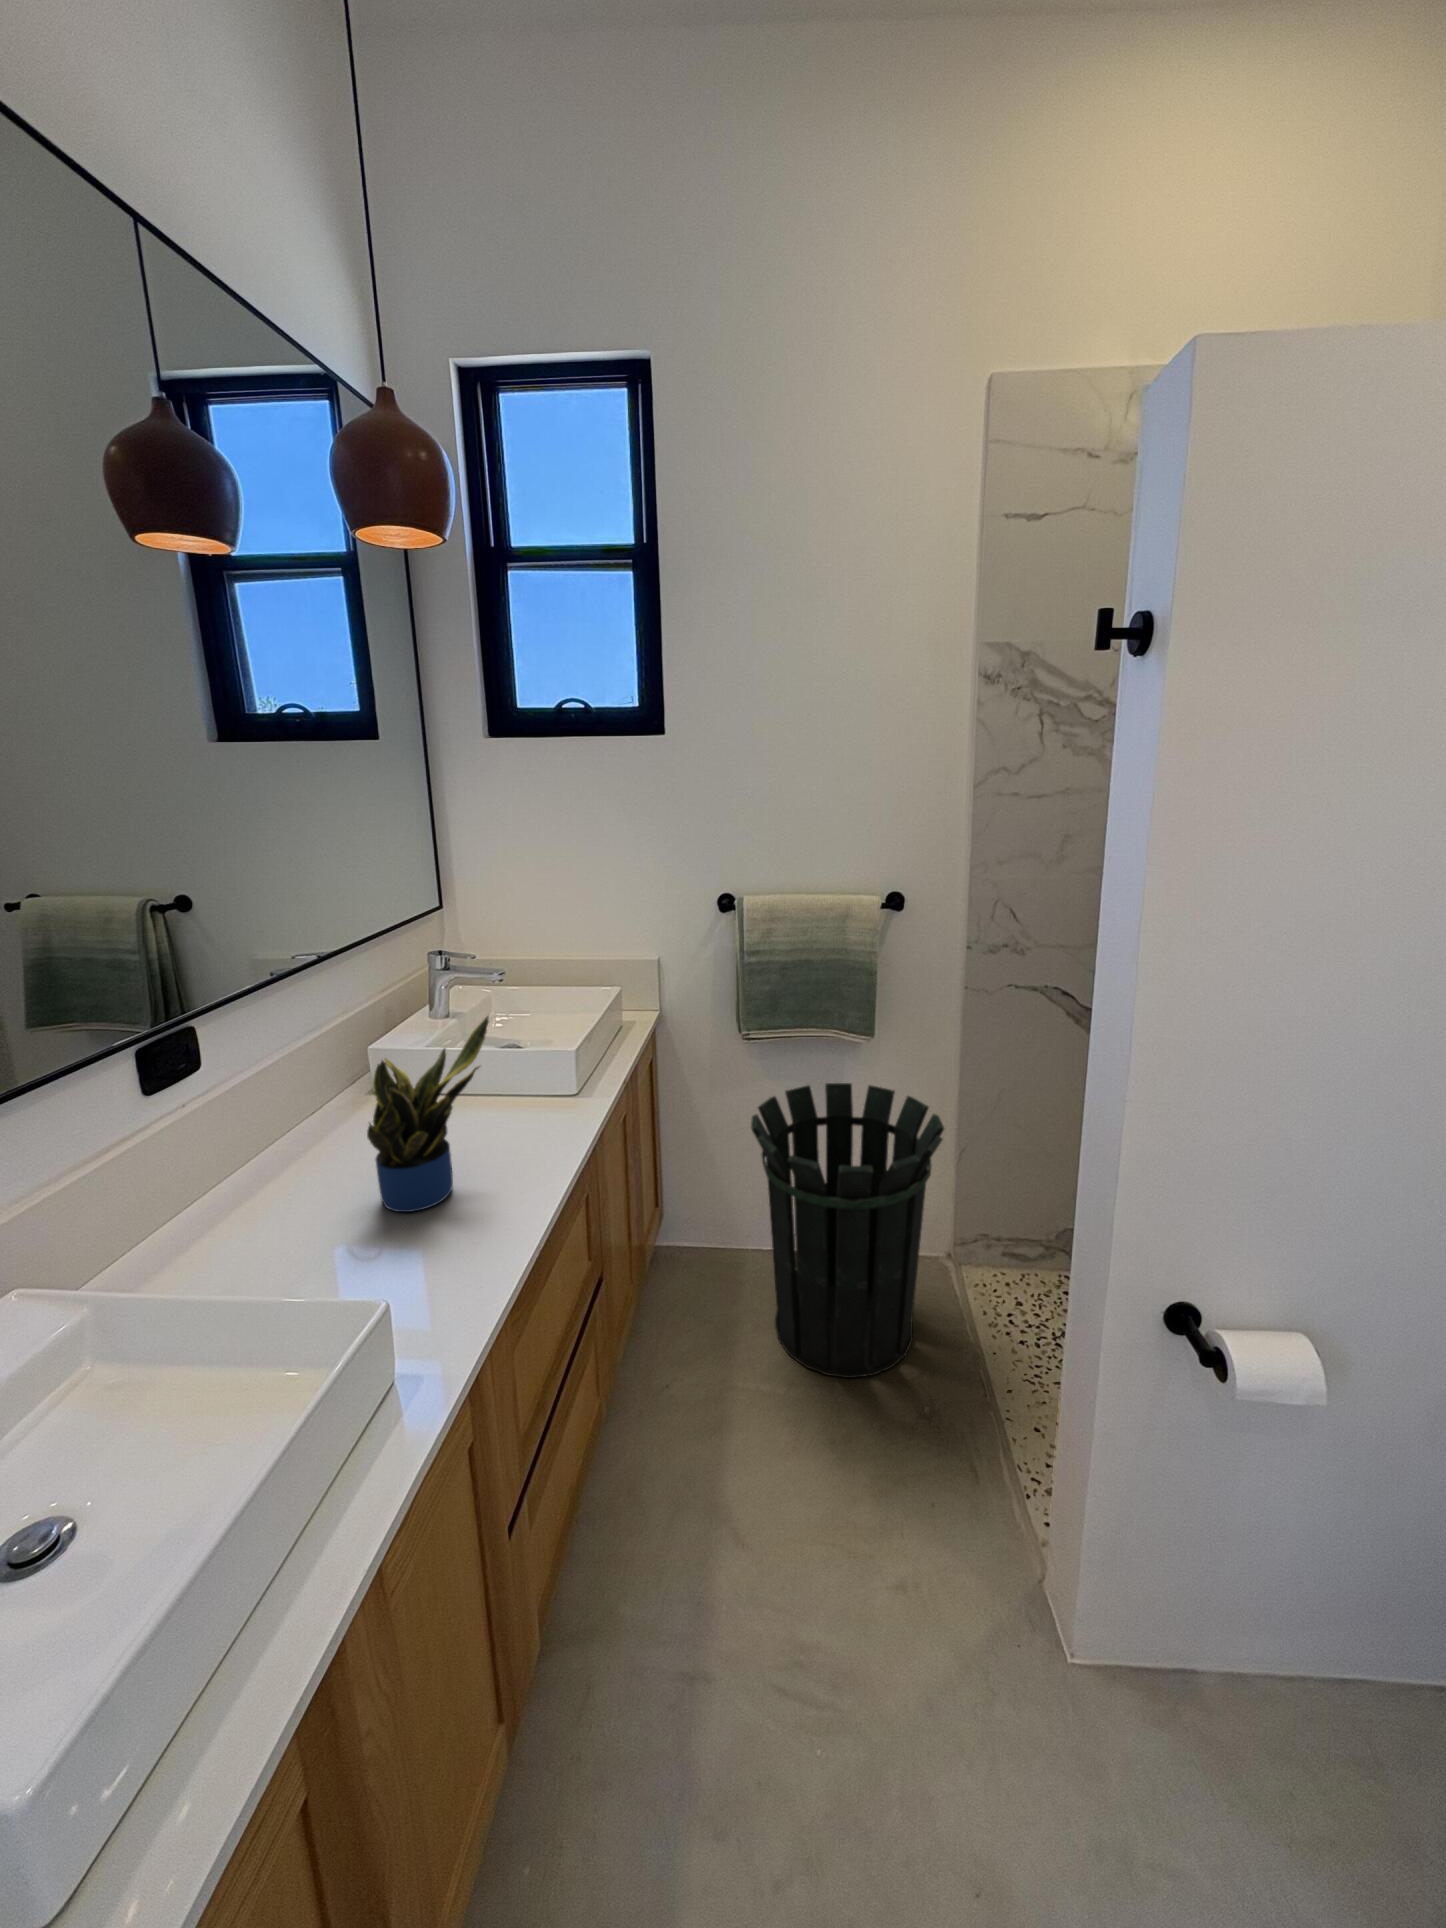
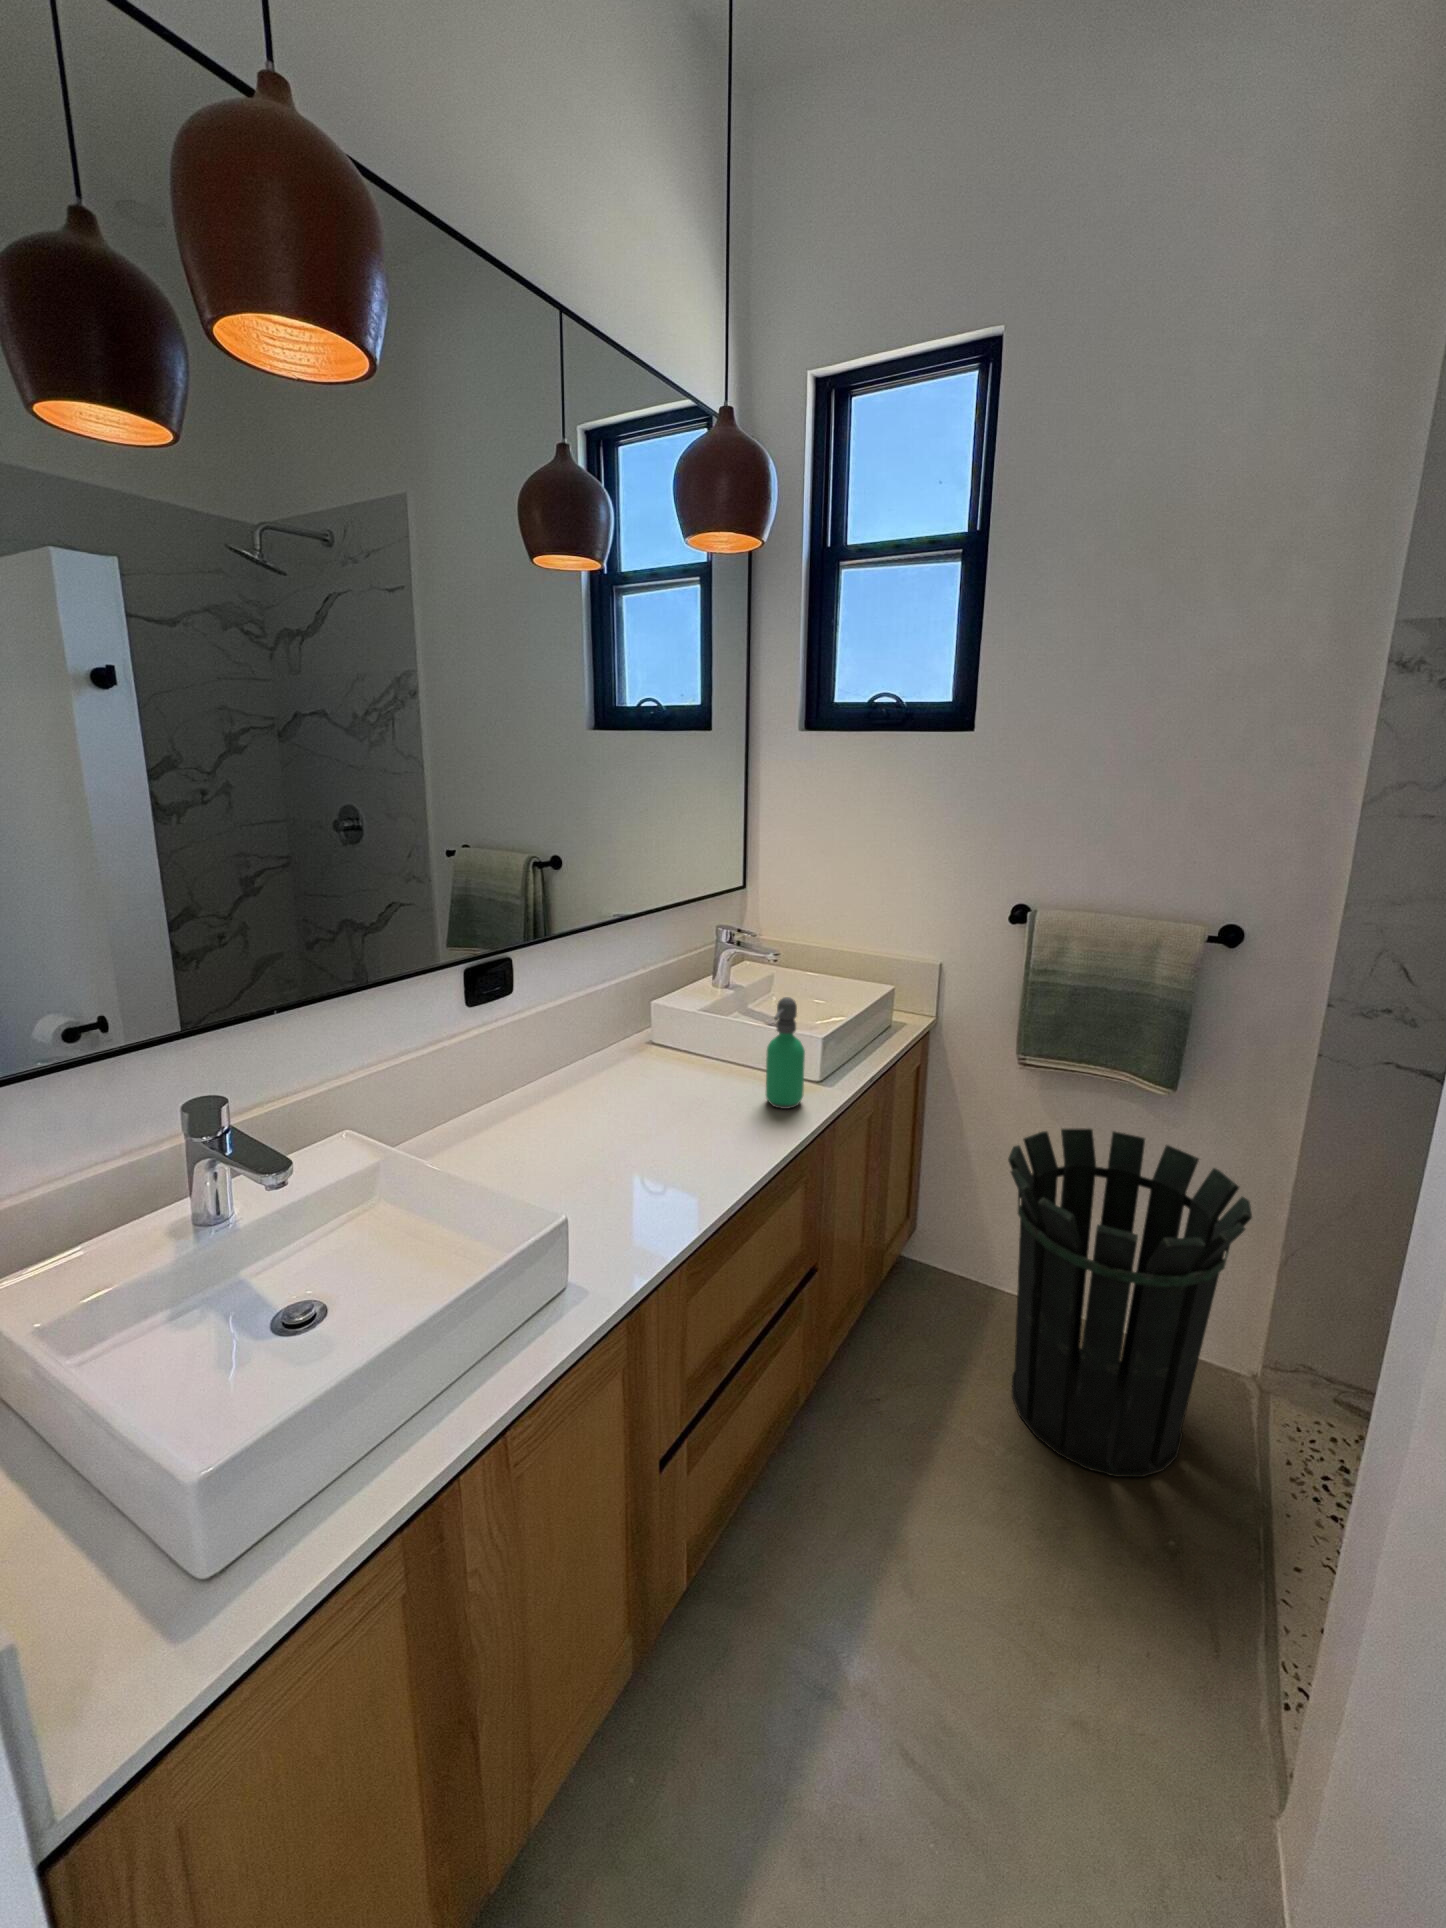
potted plant: present [367,1017,489,1212] -> none [610,983,726,1149]
soap dispenser: none [525,1018,569,1132] -> present [766,997,805,1109]

